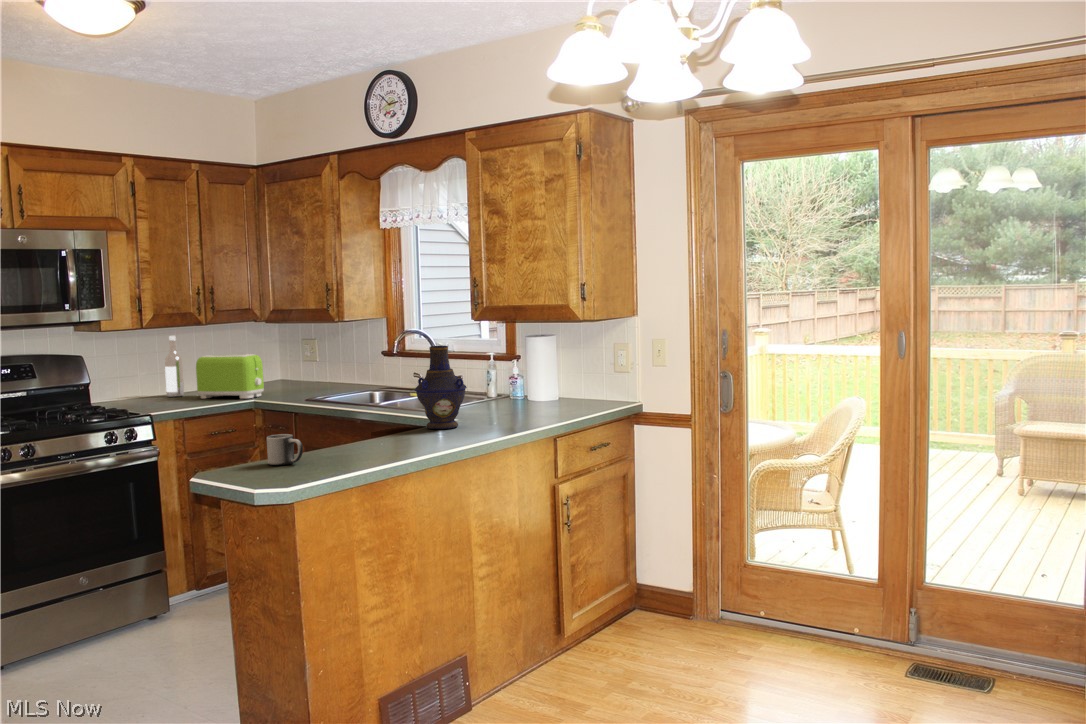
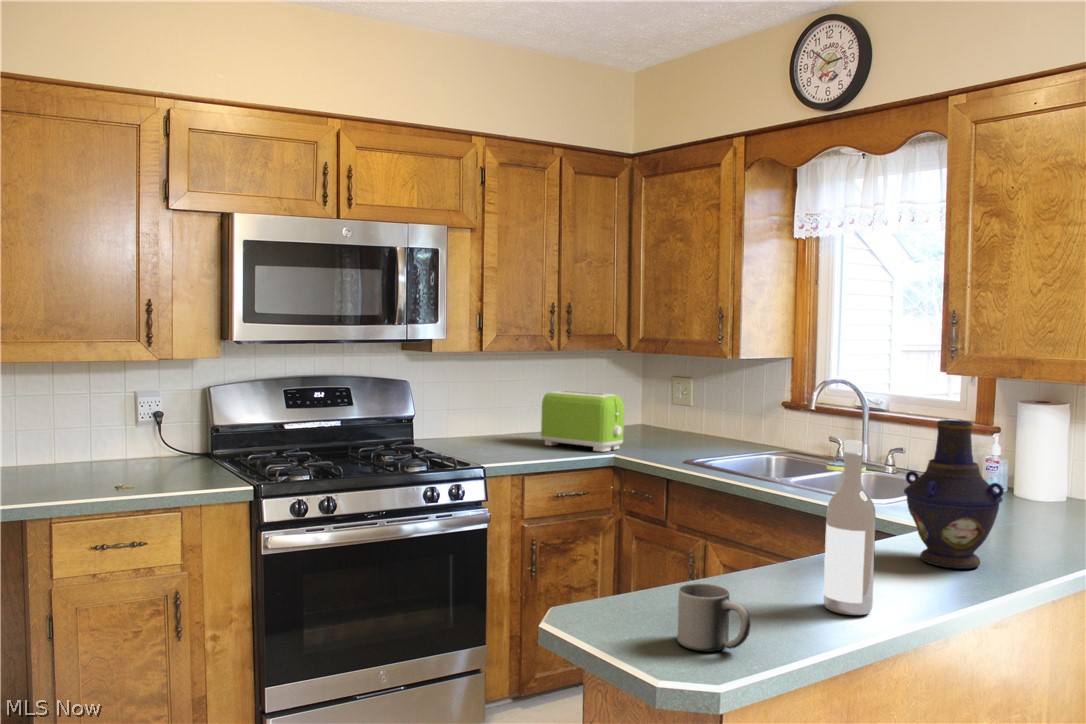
wine bottle: present [165,336,184,397] -> present [824,440,876,615]

